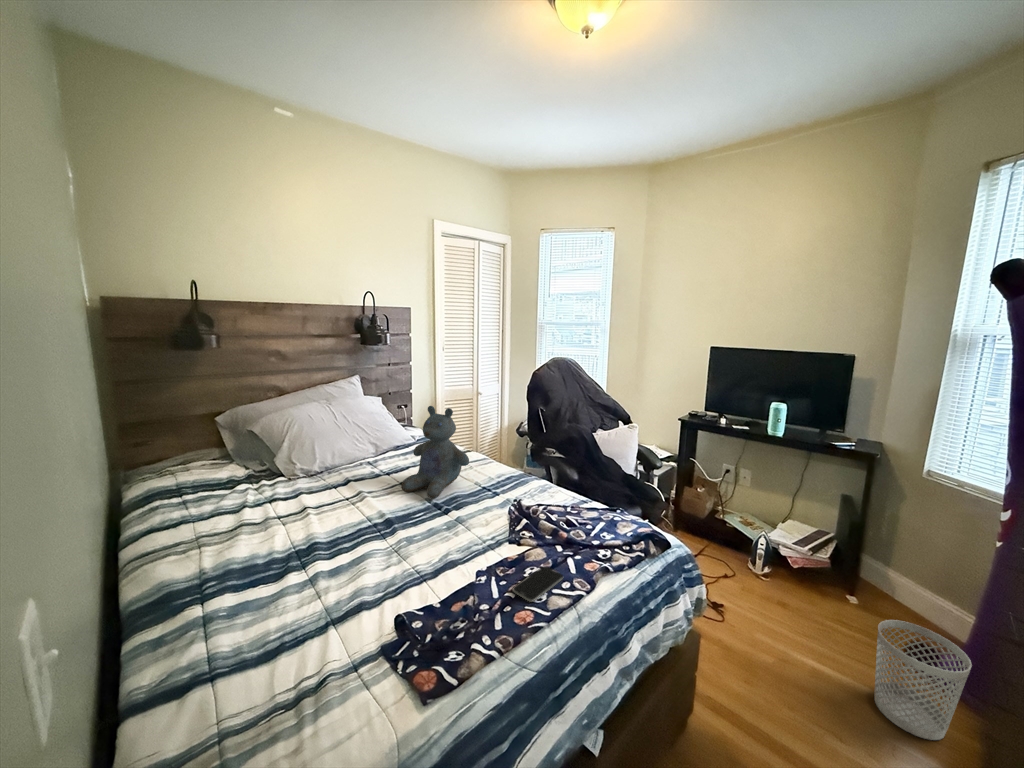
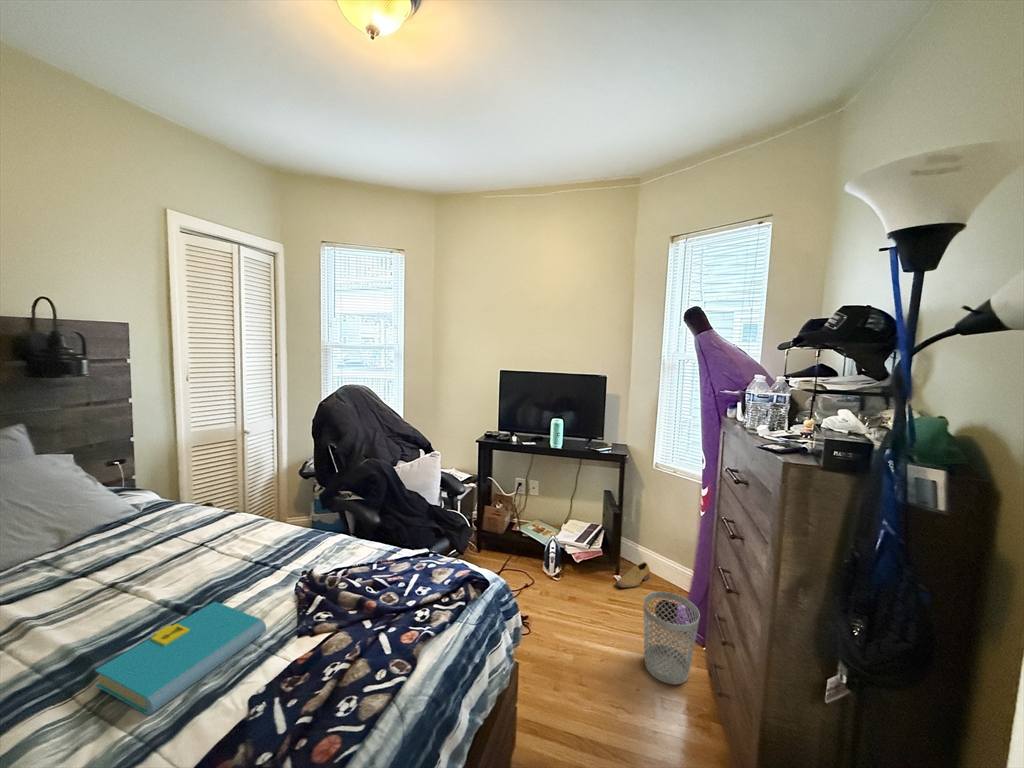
stuffed bear: present [401,406,469,499] -> none [110,464,232,600]
book: none [394,505,488,562] -> present [95,602,266,715]
smartphone: present [513,566,563,602] -> none [309,656,376,718]
shoe: none [844,588,901,613] -> present [615,562,650,587]

